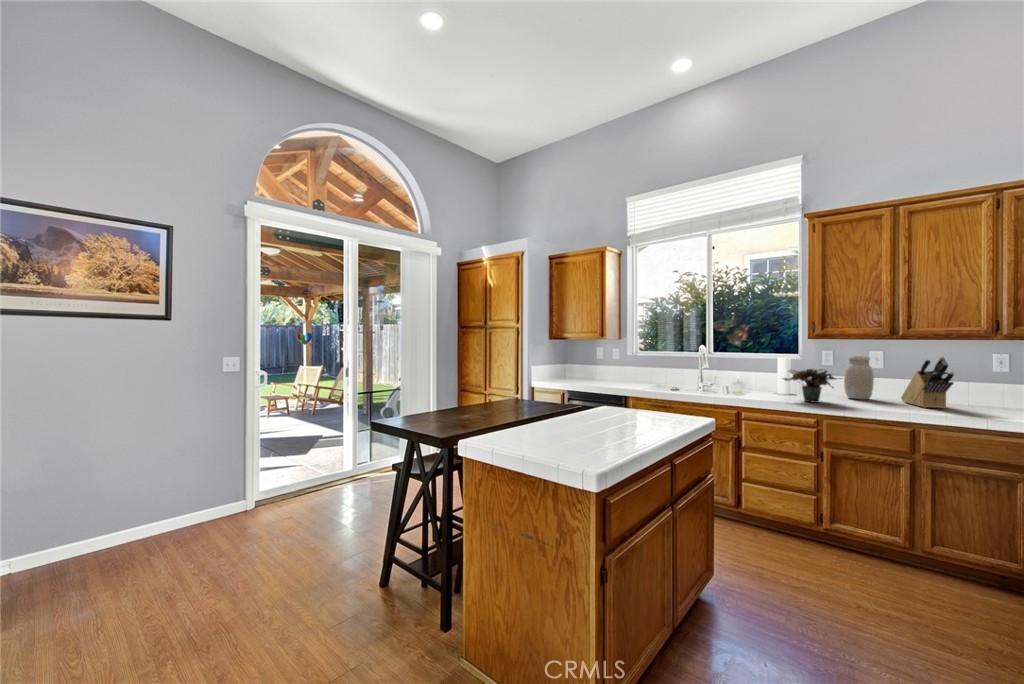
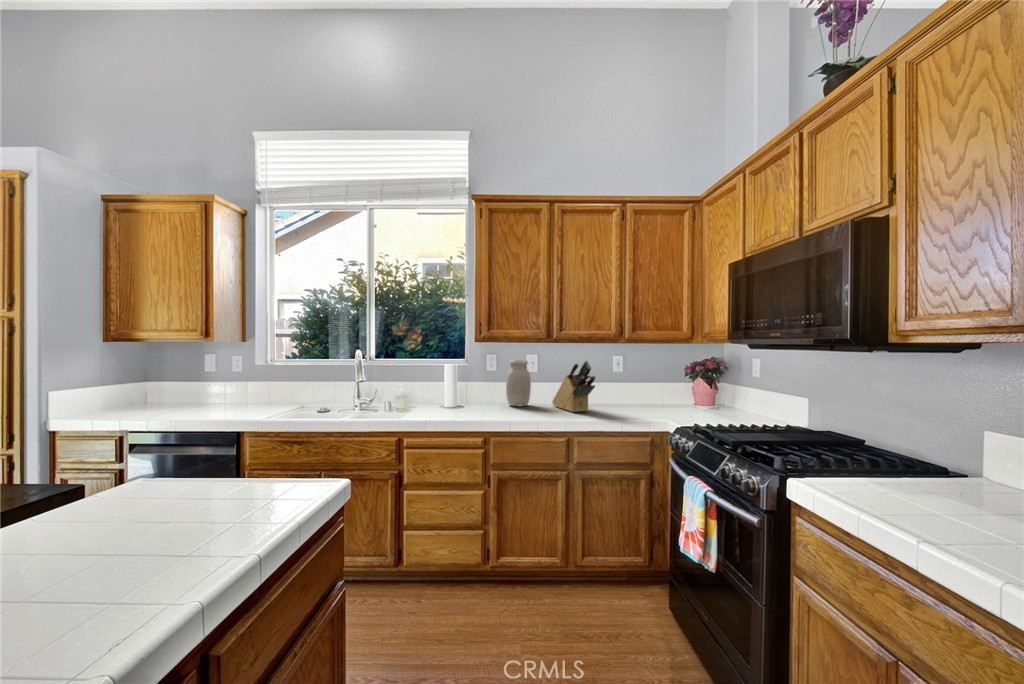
potted plant: present [784,369,837,403] -> none [447,376,510,417]

